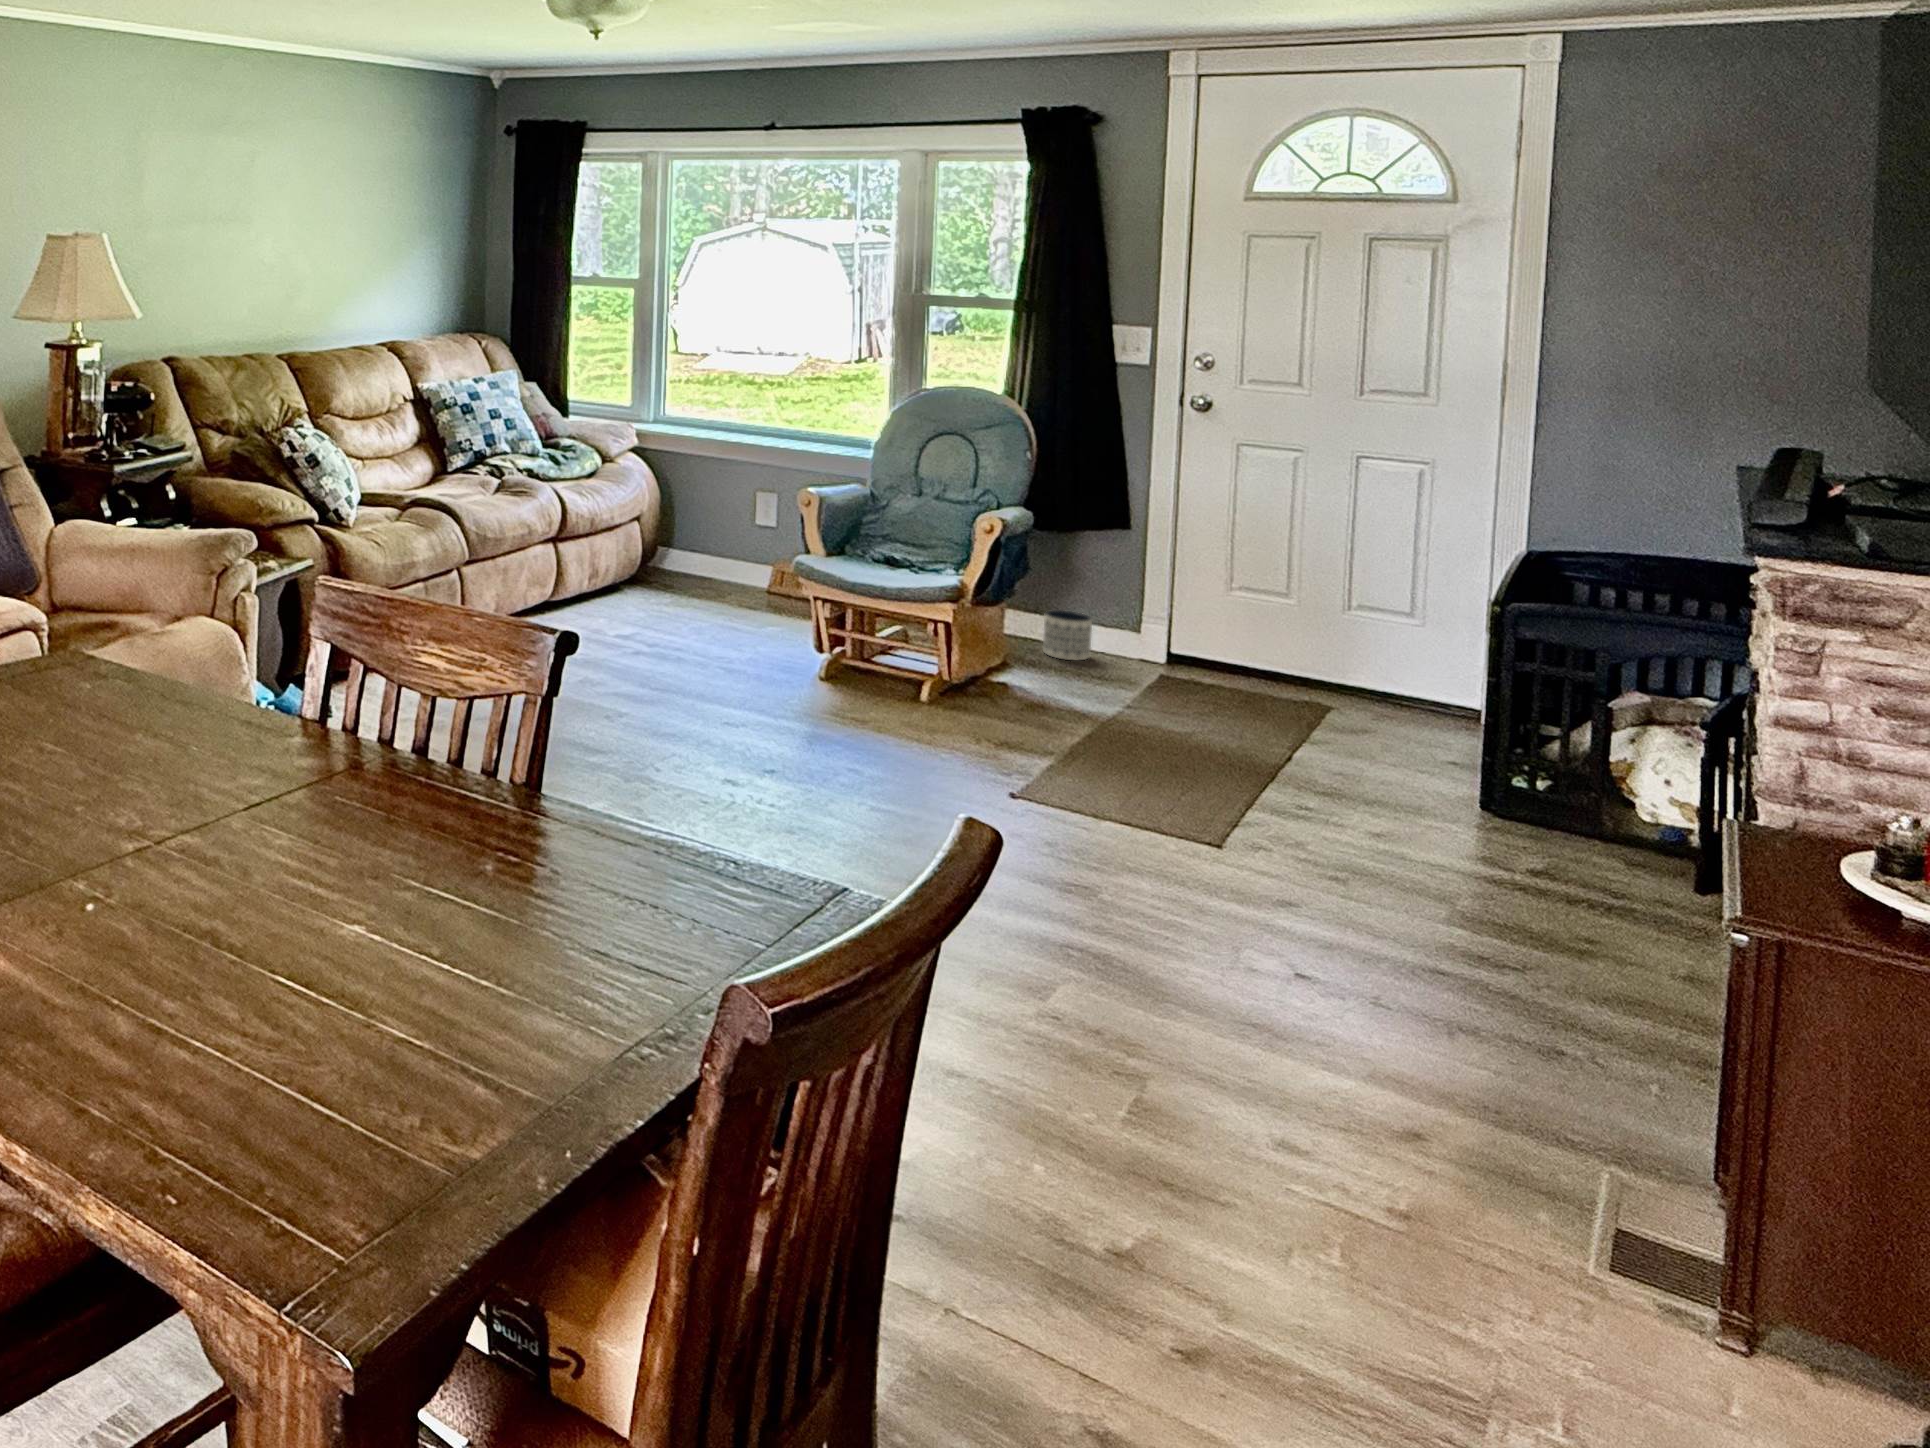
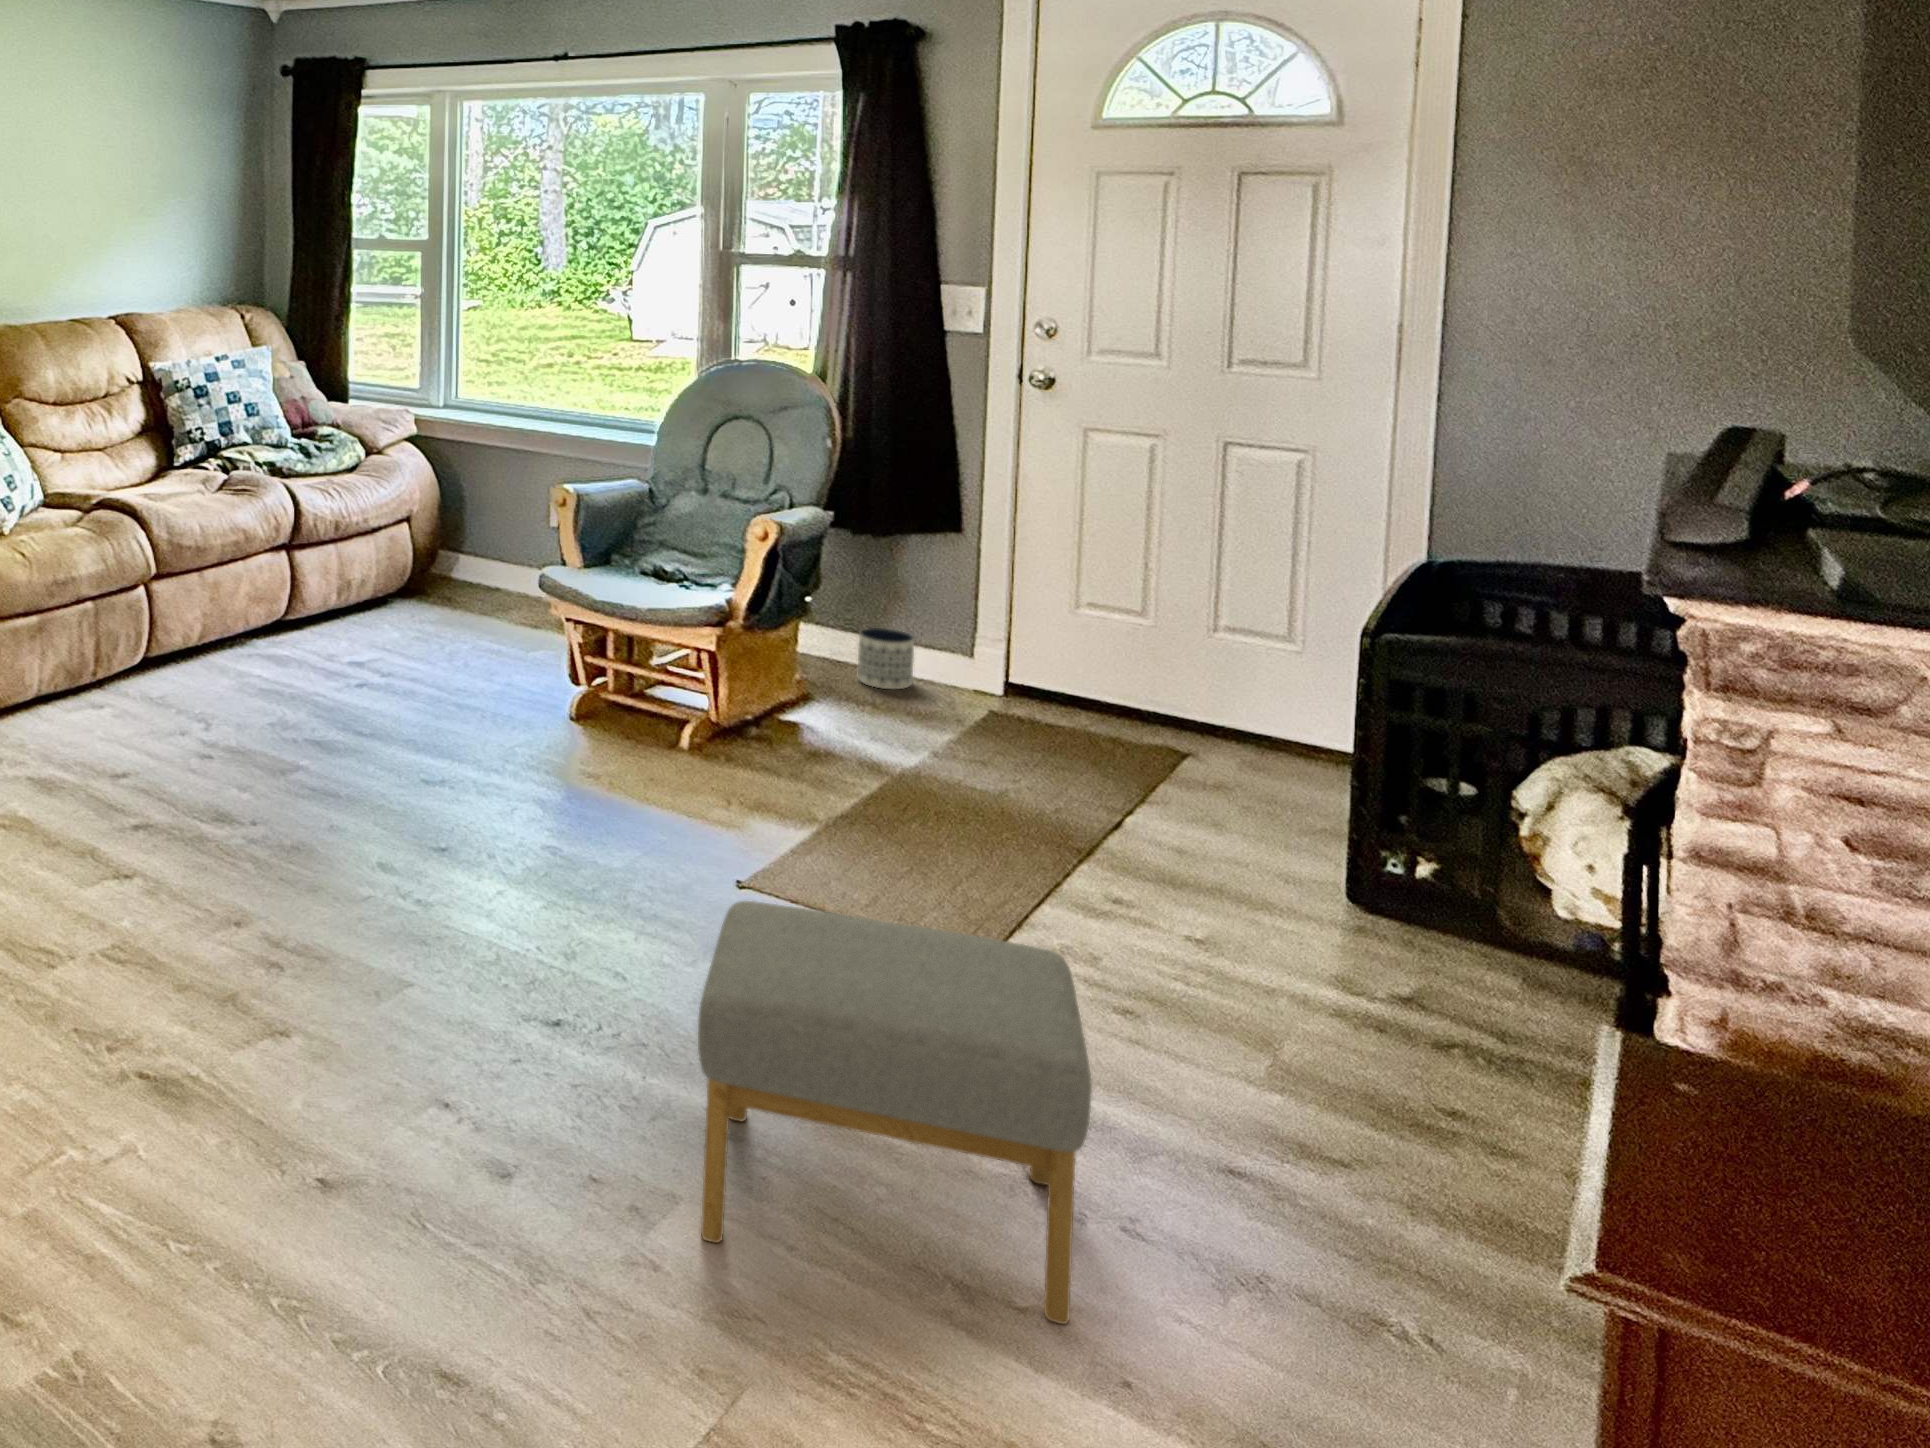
footstool: none [1077,778,1373,1040] -> present [698,901,1092,1324]

